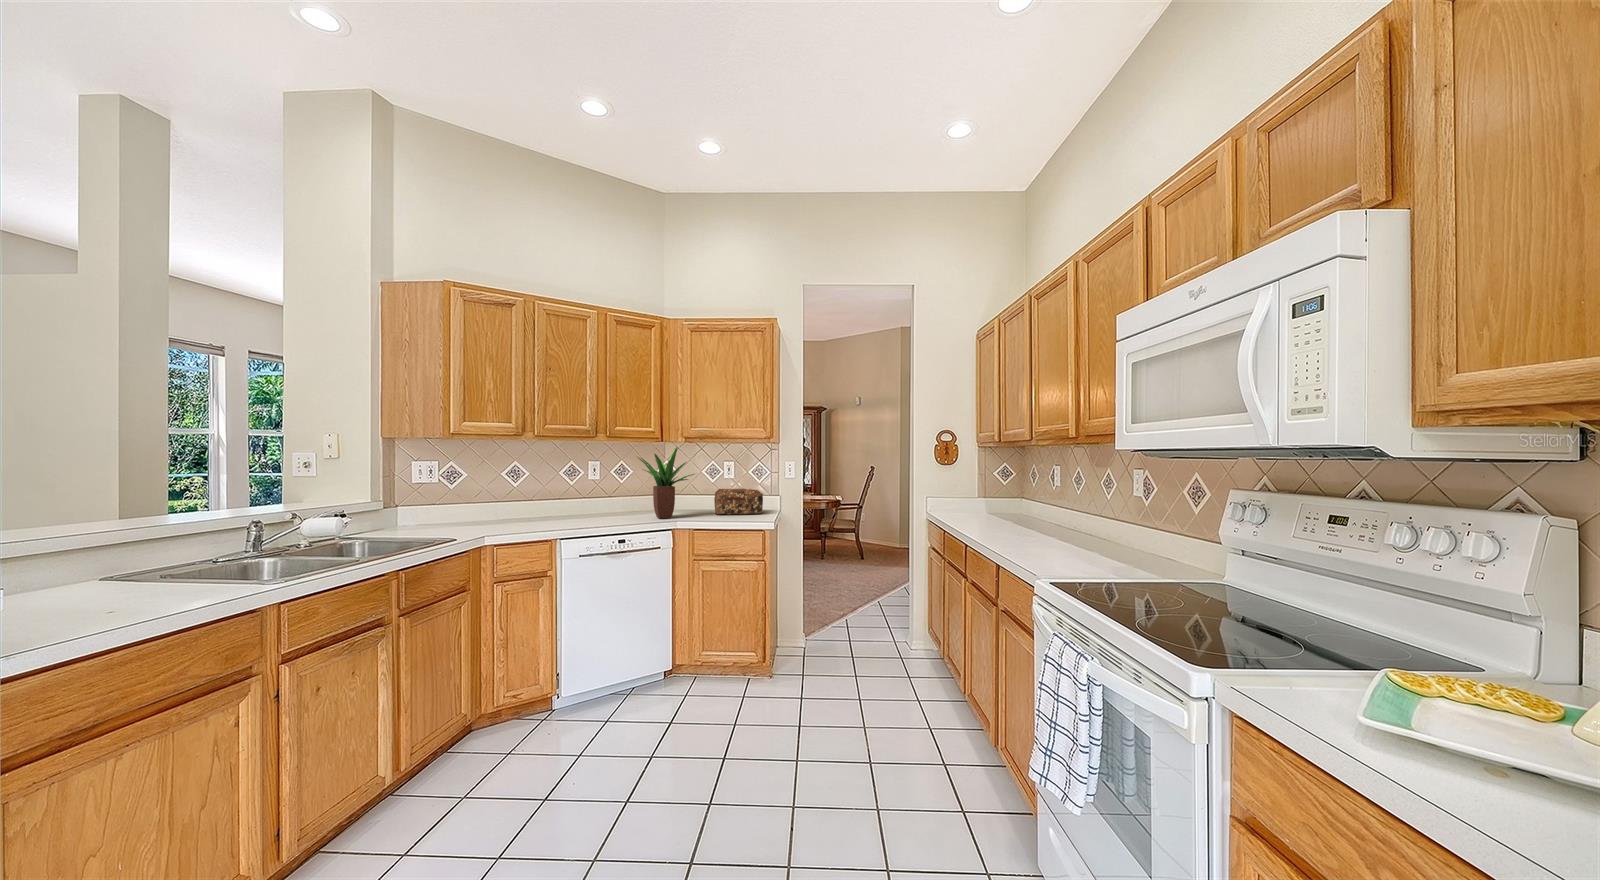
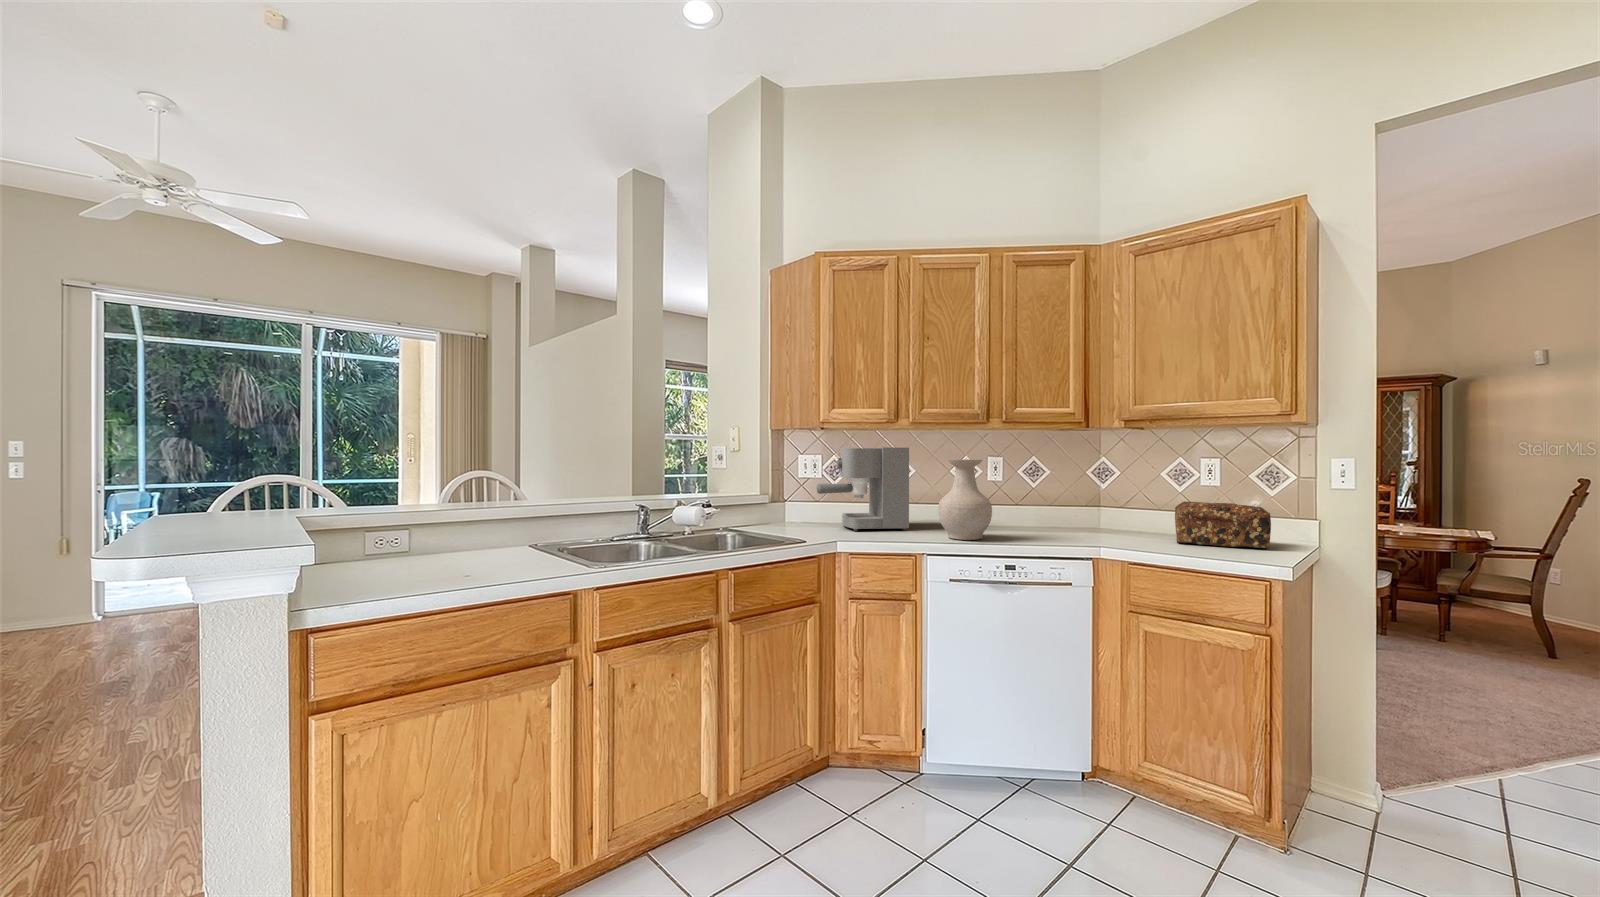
potted plant: present [639,447,694,519] -> none [1042,432,1141,541]
coffee maker: none [447,456,534,527] -> present [817,447,909,531]
vase: none [564,466,605,526] -> present [938,459,992,540]

